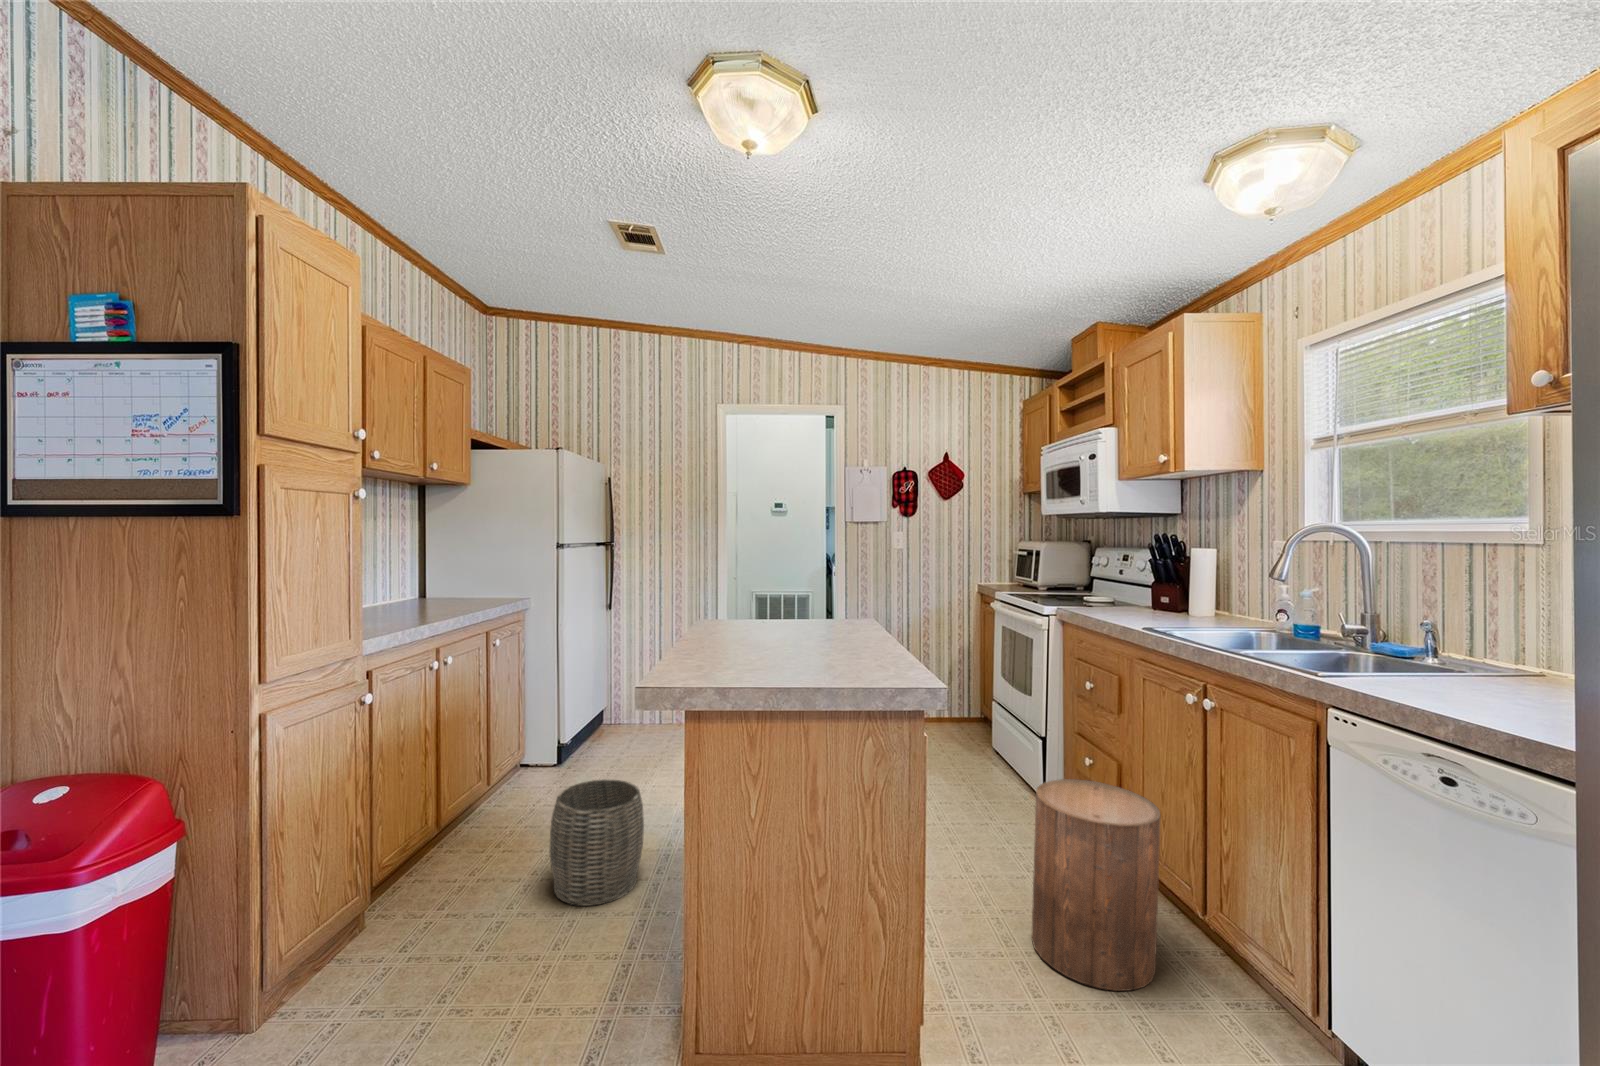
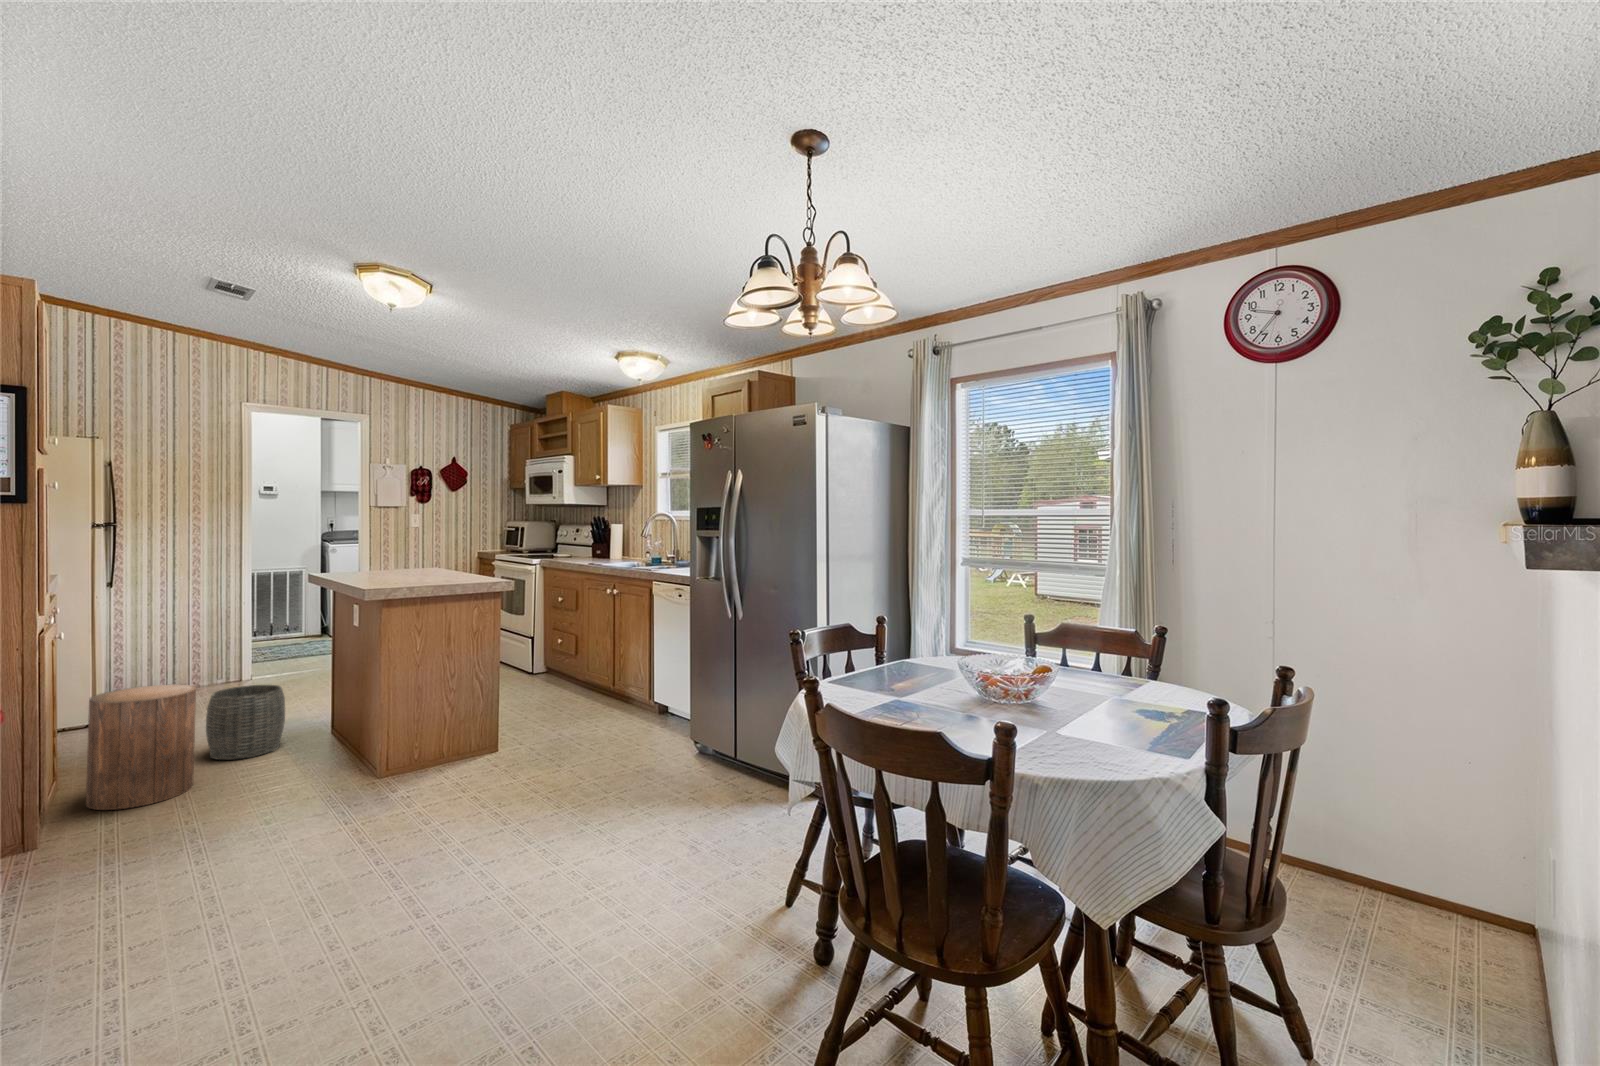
stool: present [1032,779,1160,991] -> present [86,684,196,810]

